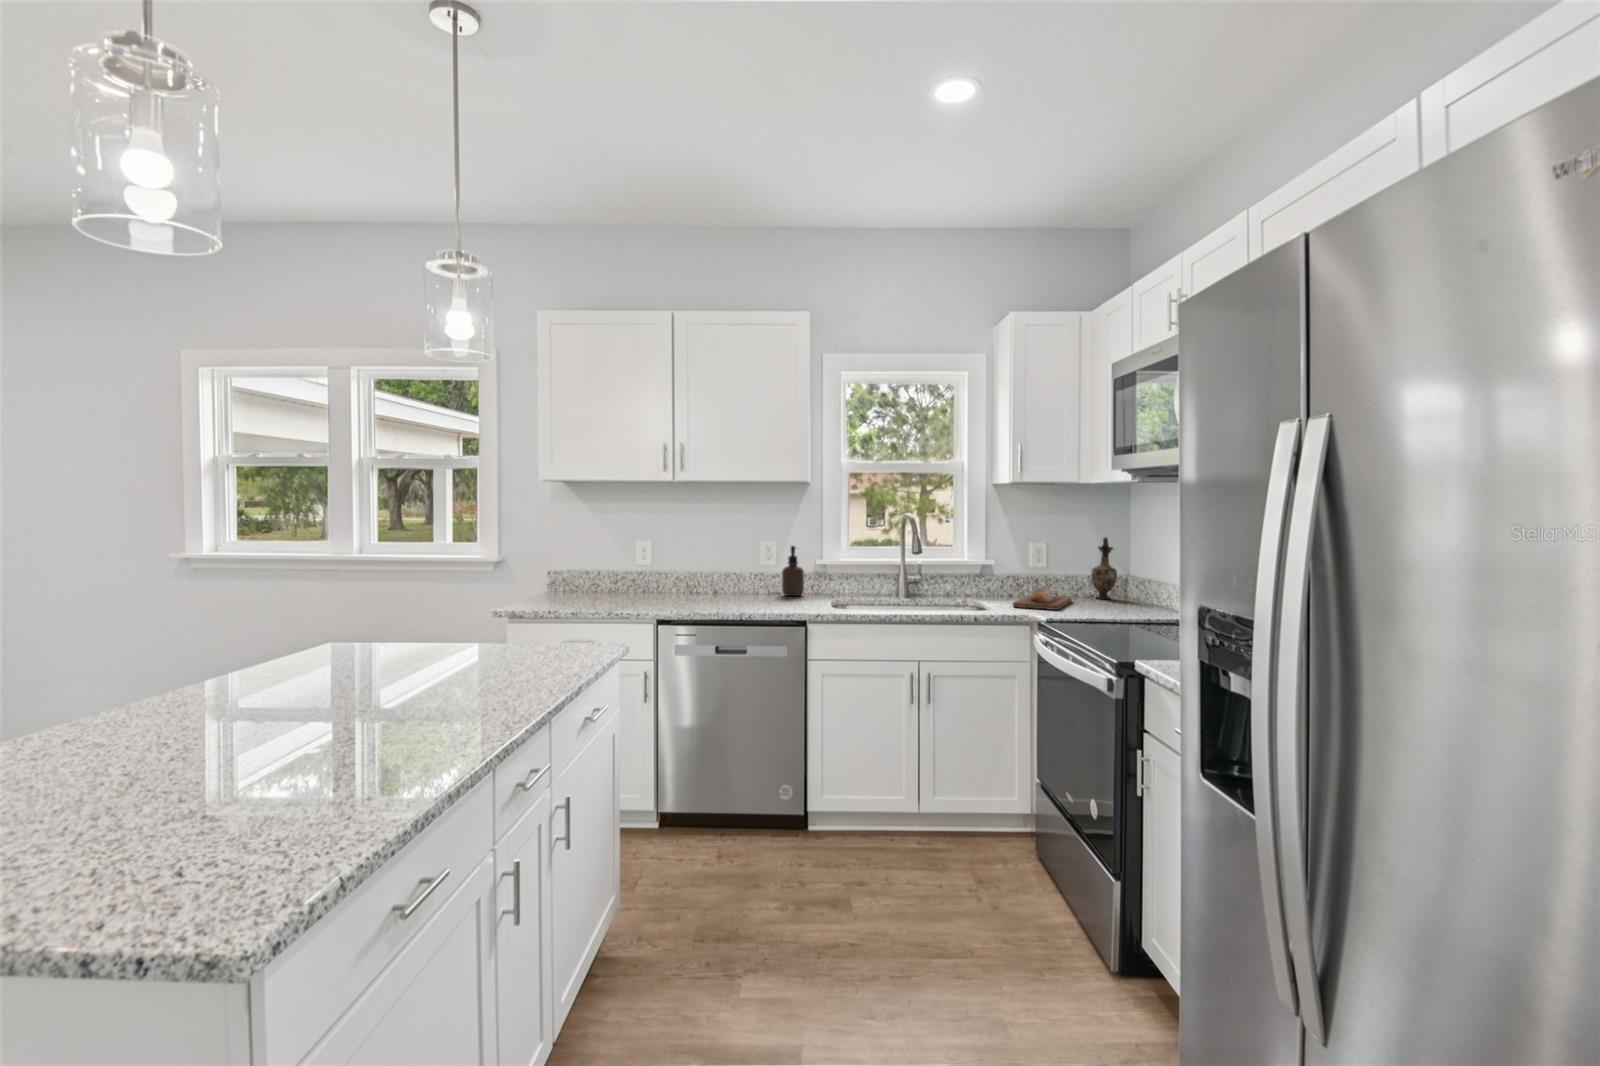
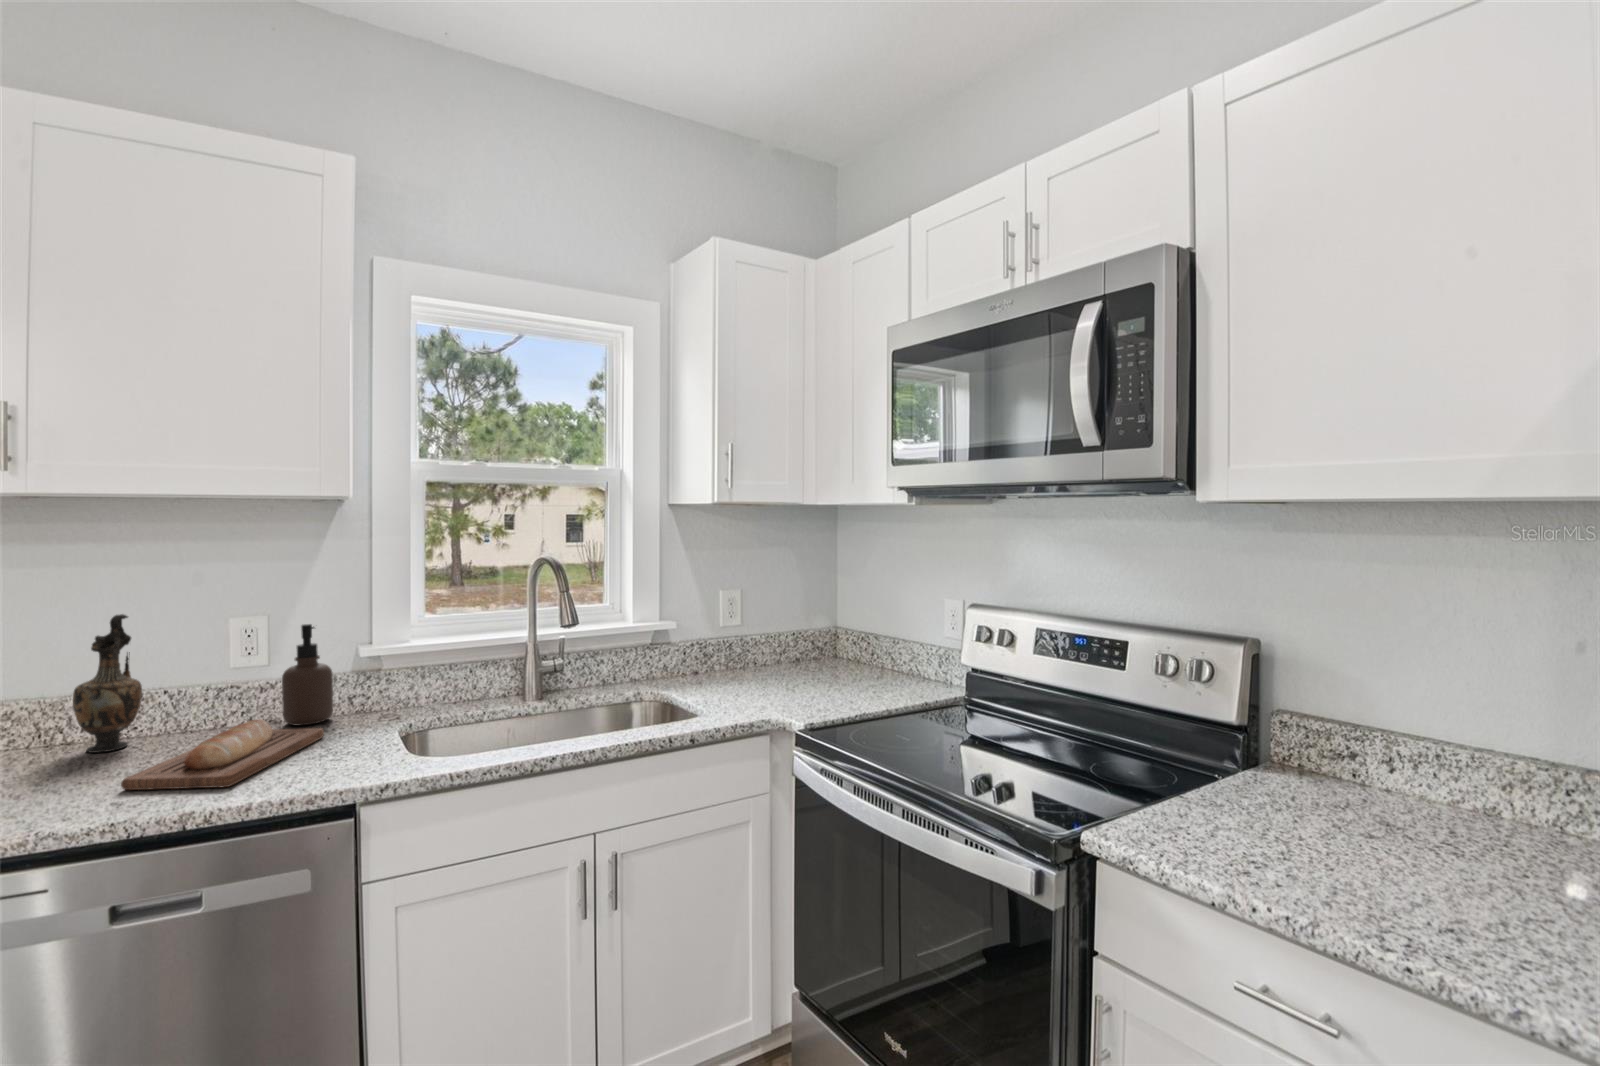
vase: present [1091,537,1117,599] -> present [73,614,142,753]
bread loaf: present [1013,589,1072,610] -> present [121,719,324,790]

